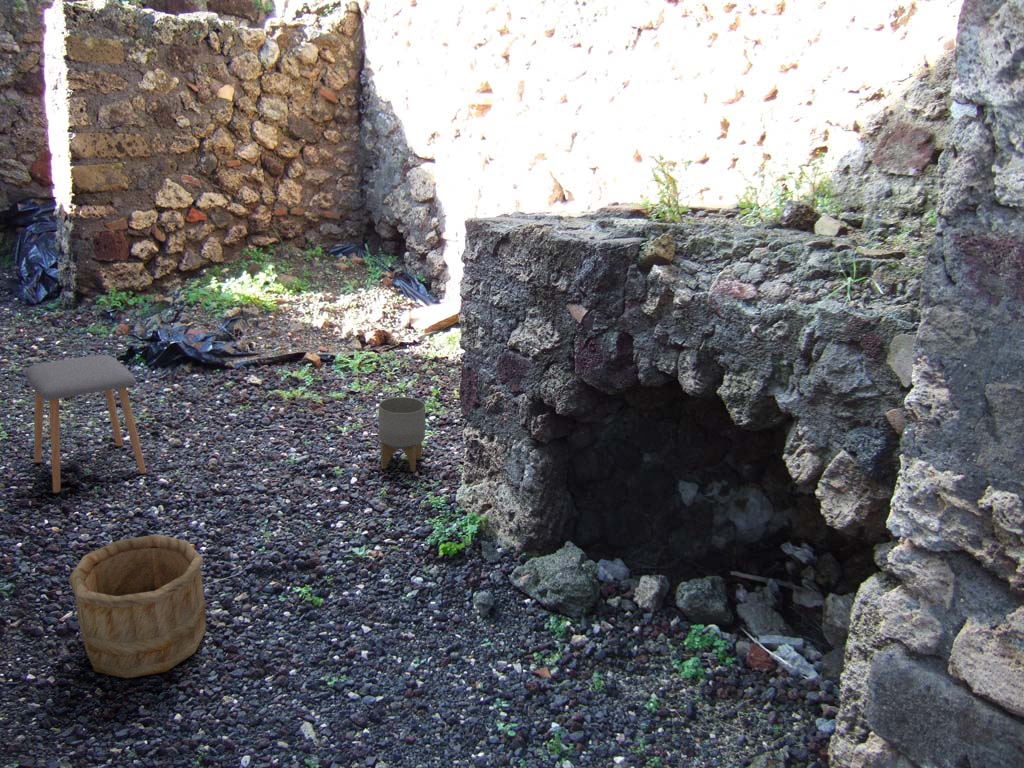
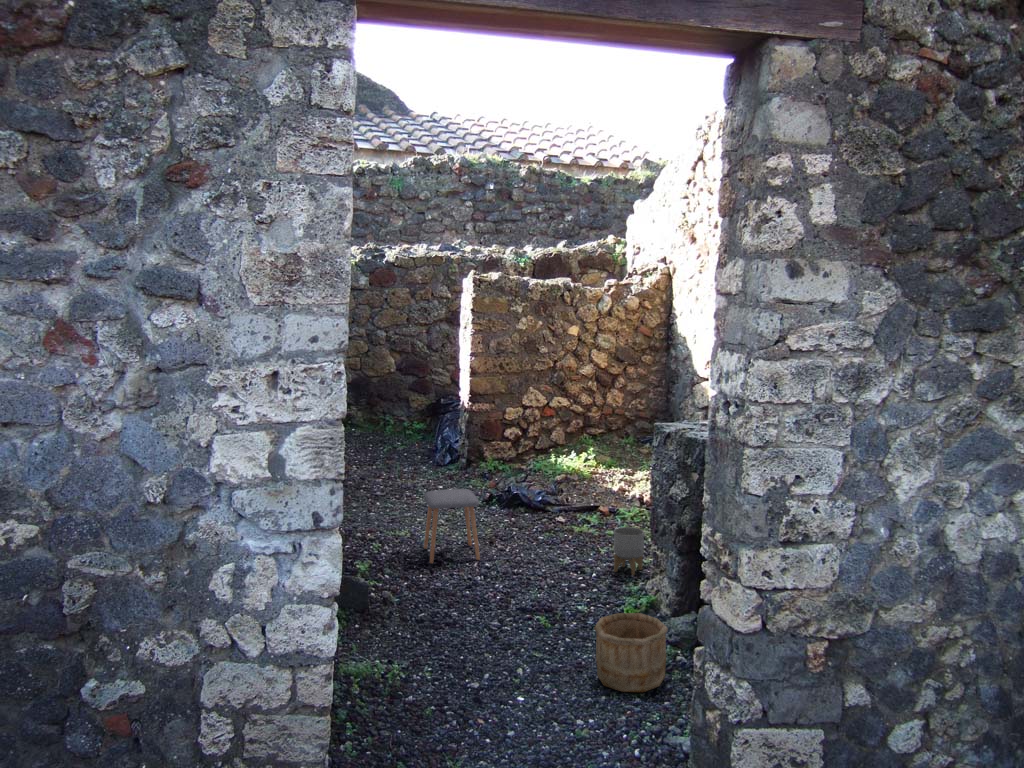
wooden bucket: present [68,535,206,678] -> present [594,613,668,692]

